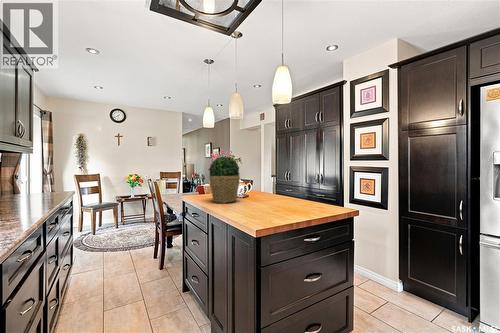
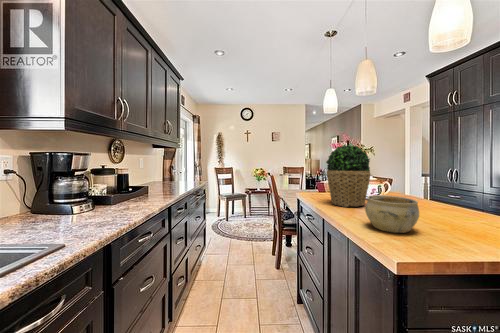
ceramic bowl: none [239,192,268,215] -> present [365,195,419,233]

